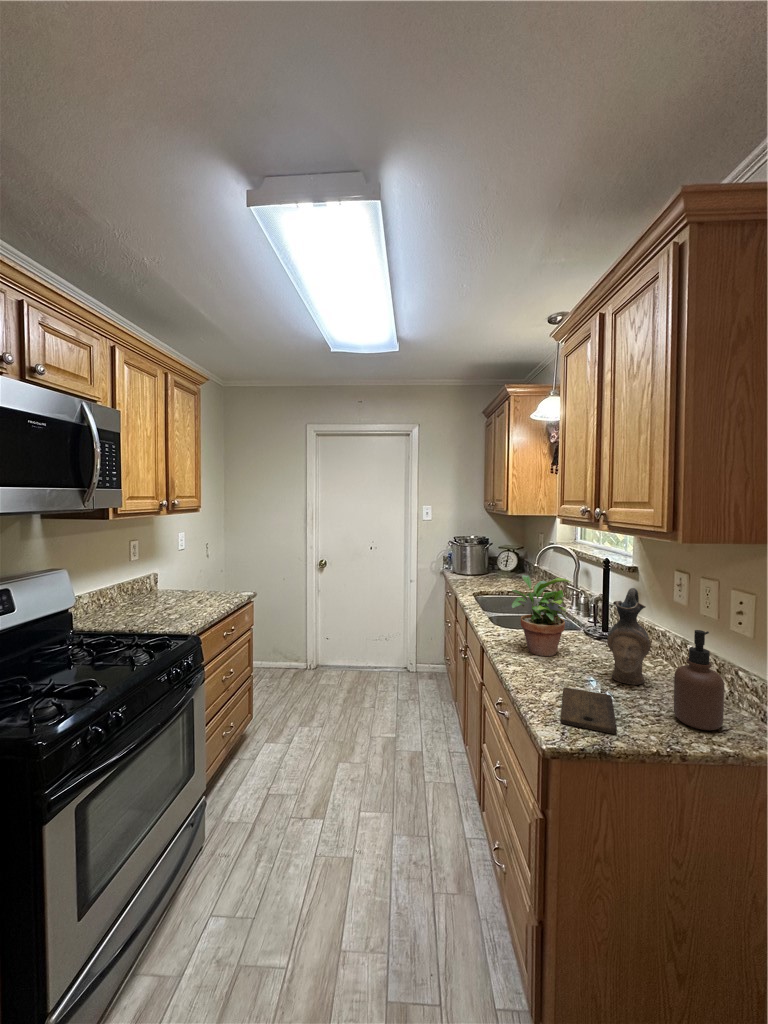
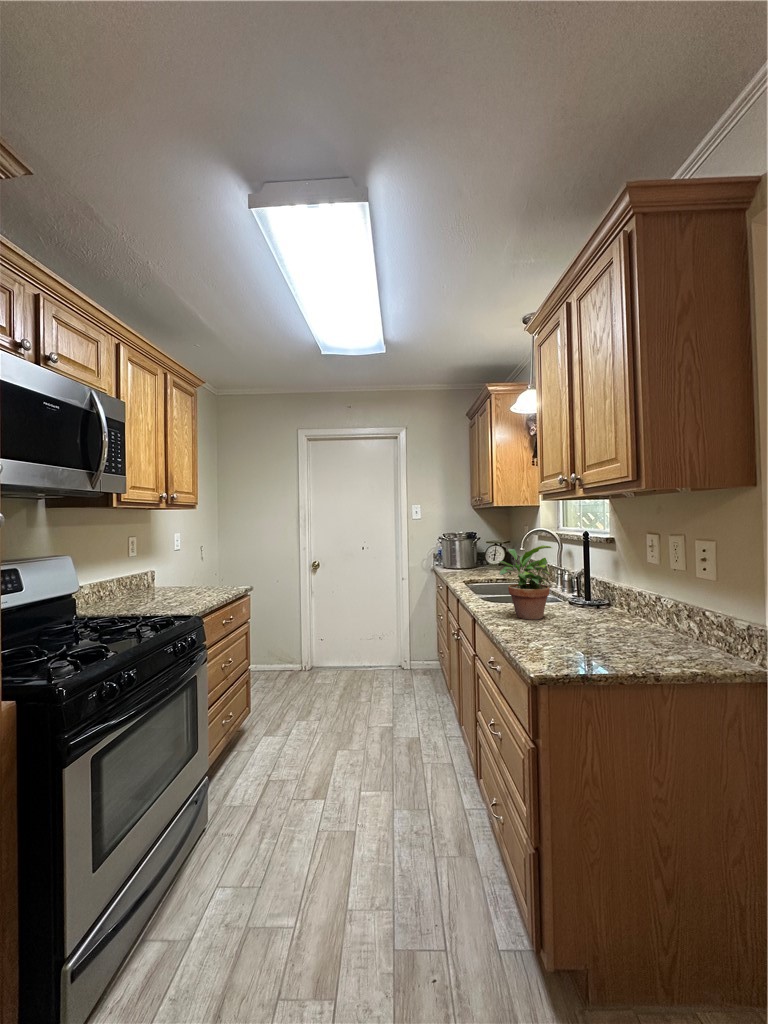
ceramic pitcher: present [607,588,650,685] -> none [588,547,627,634]
soap dispenser: present [674,630,724,730] -> none [648,570,693,659]
cutting board: present [561,687,617,734] -> none [547,636,598,664]

